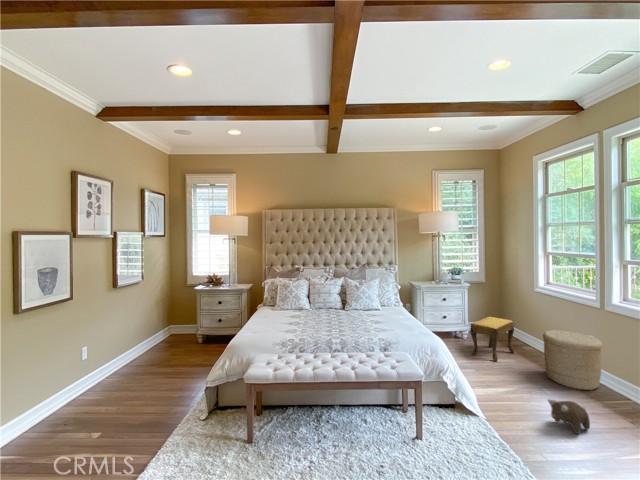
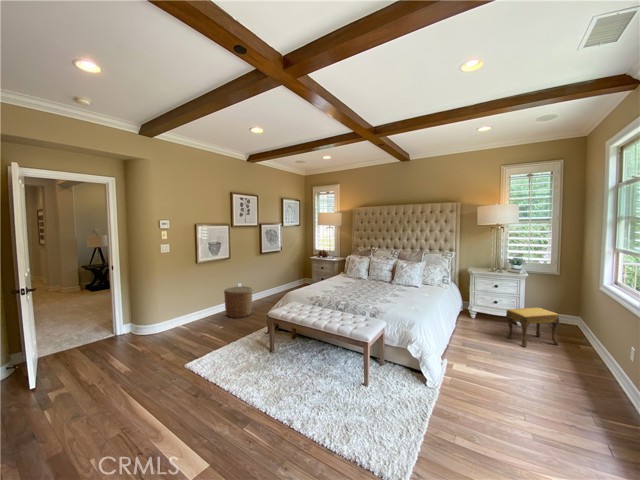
woven basket: present [543,330,602,390] -> present [224,286,252,318]
plush toy: present [548,400,590,434] -> none [498,370,540,403]

